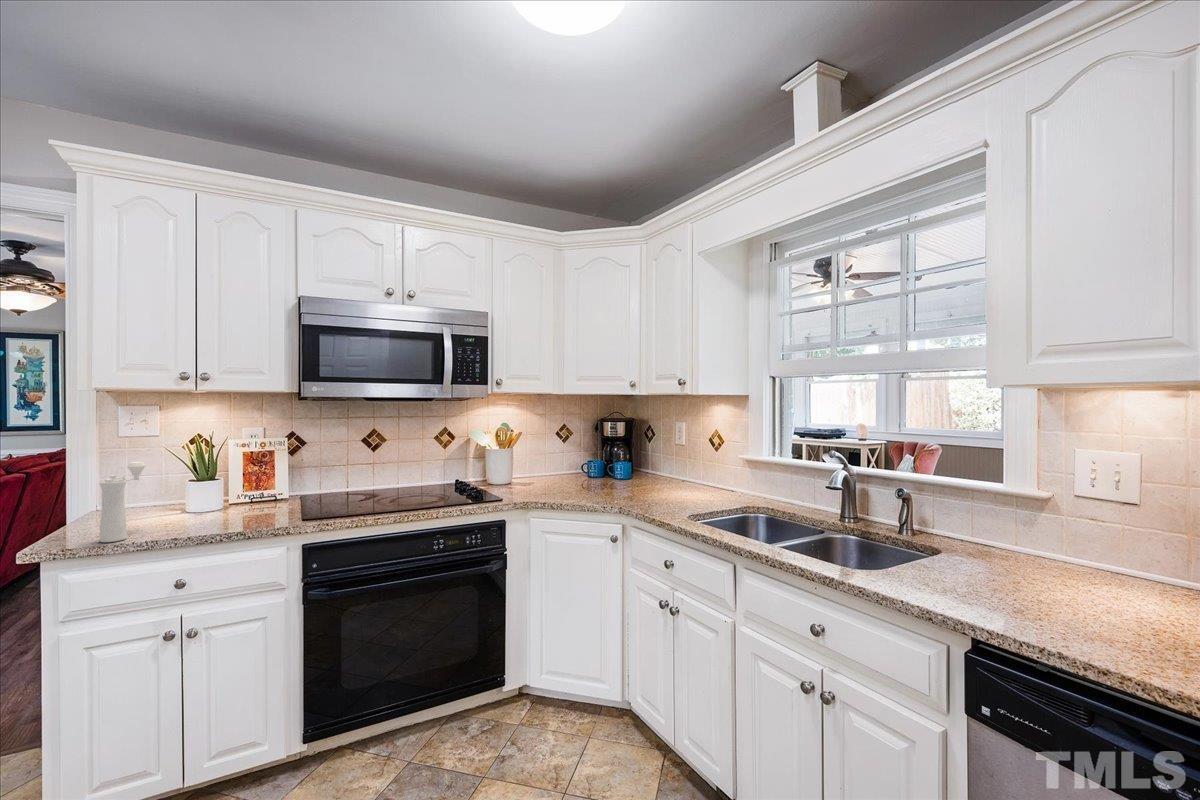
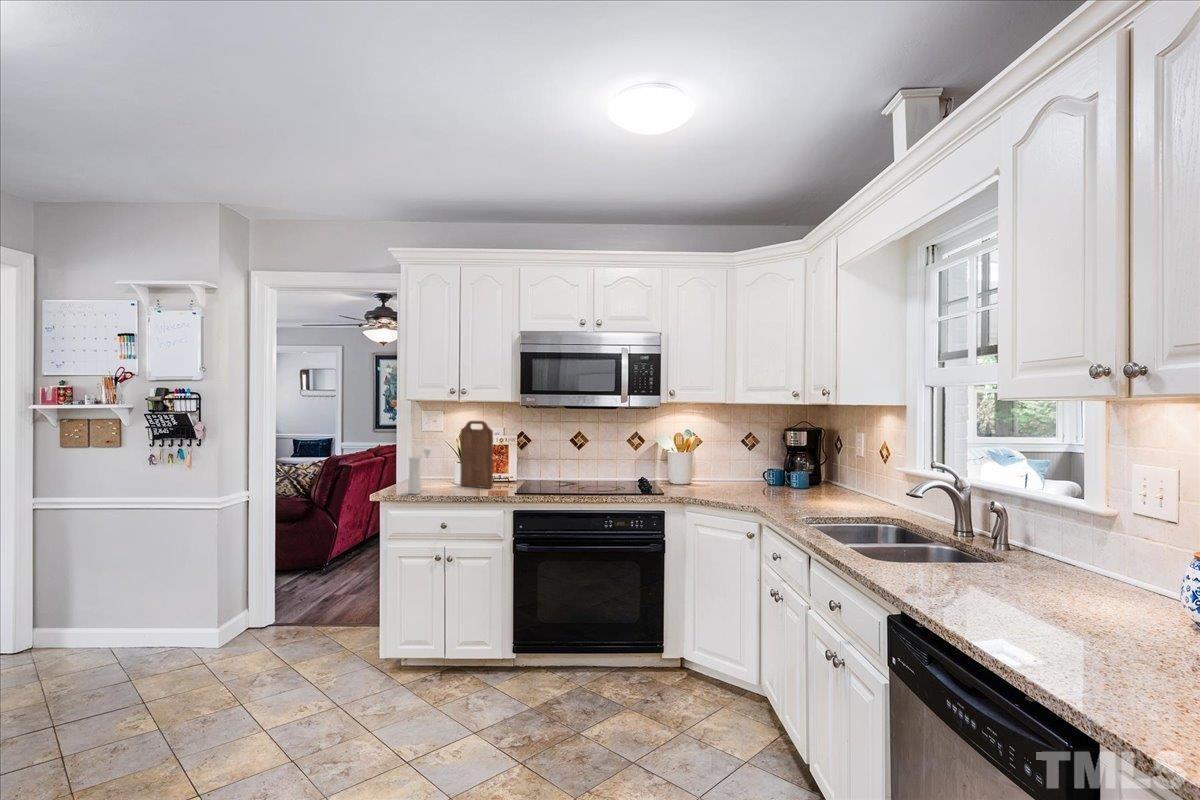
cutting board: none [197,419,257,515] -> present [460,421,493,488]

